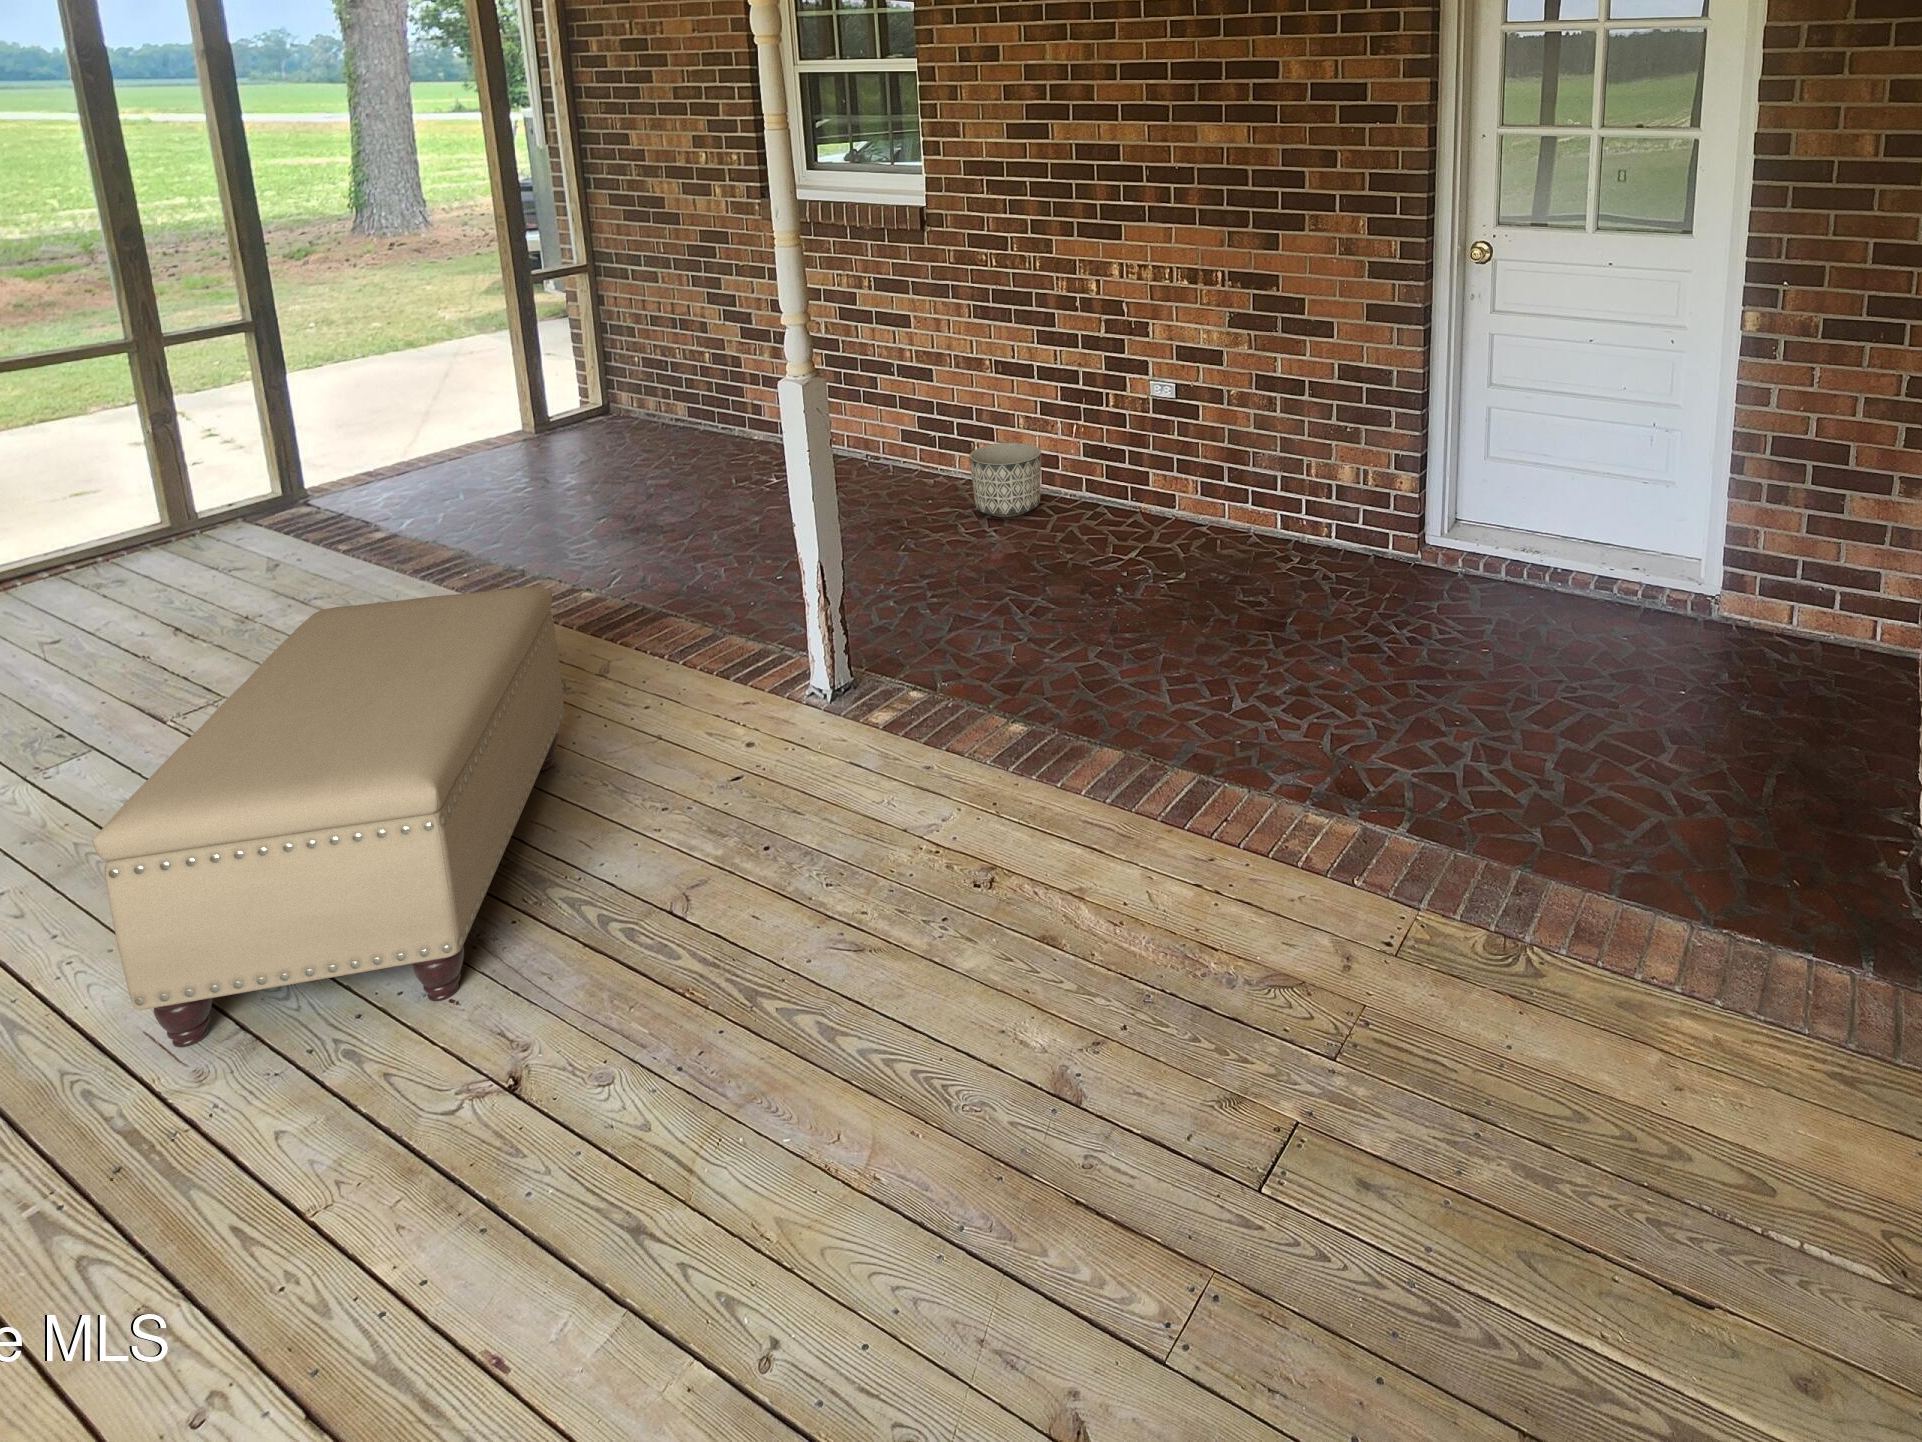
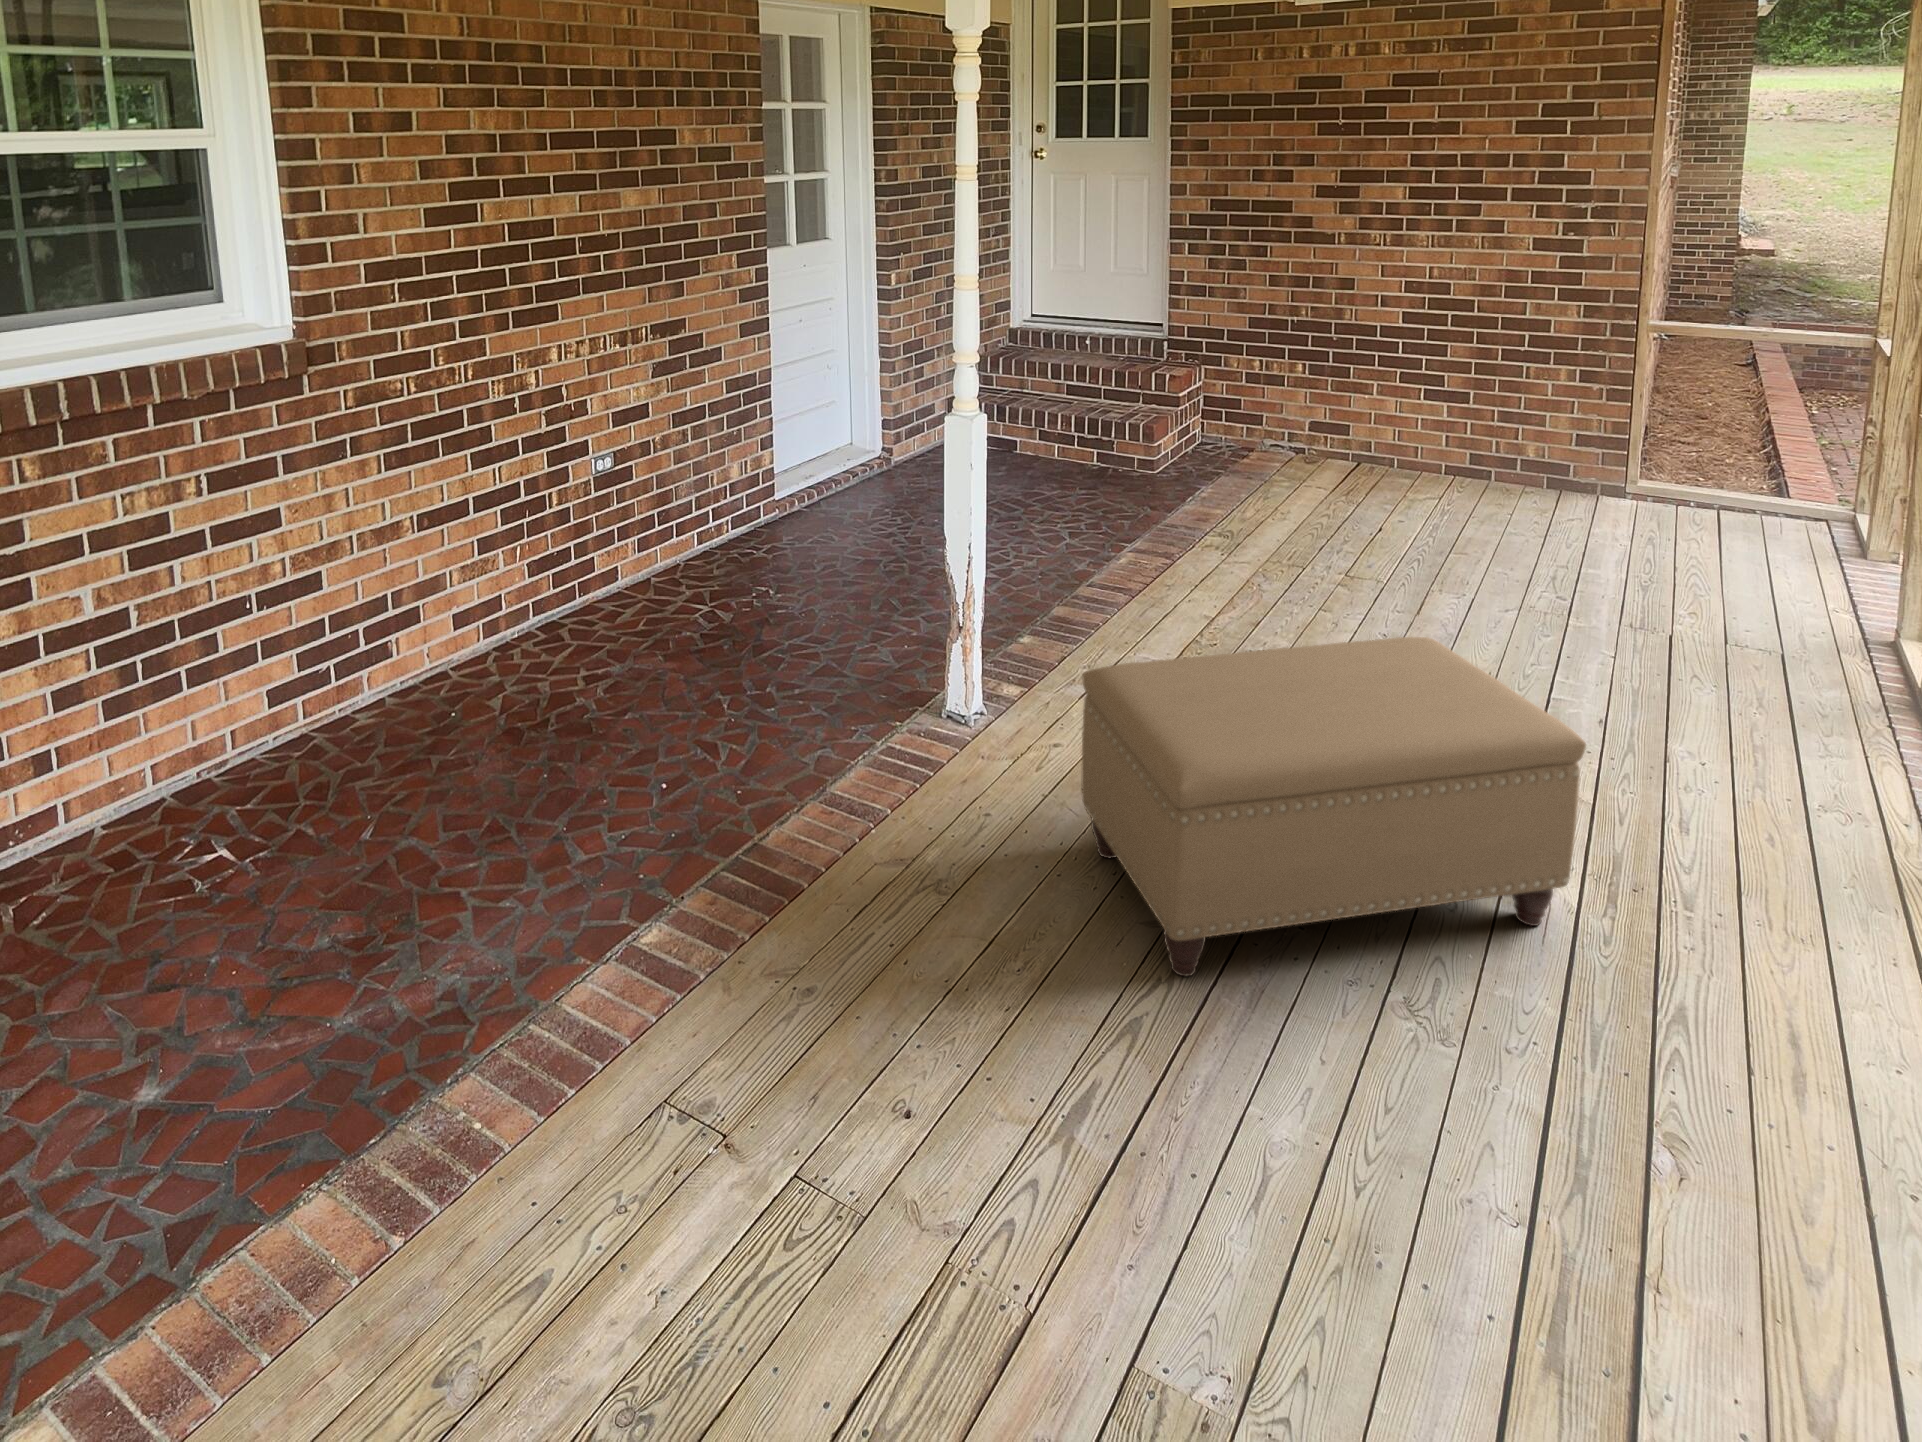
planter: present [969,443,1041,517] -> none [473,579,560,672]

